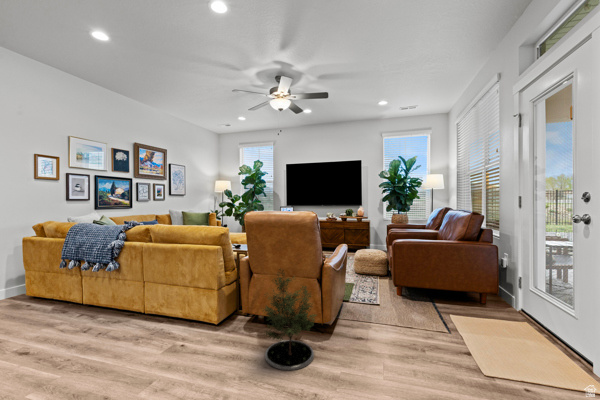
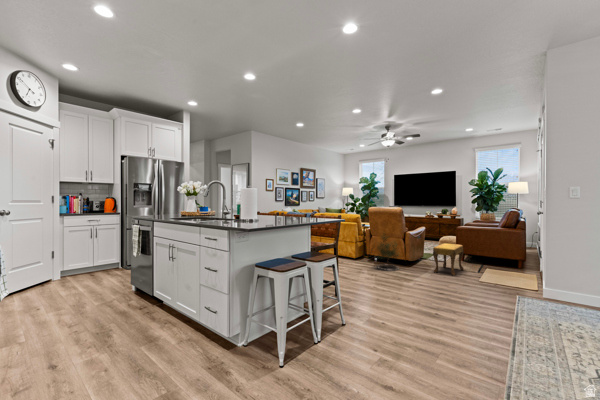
footstool: none [385,278,434,361] -> present [433,243,464,276]

